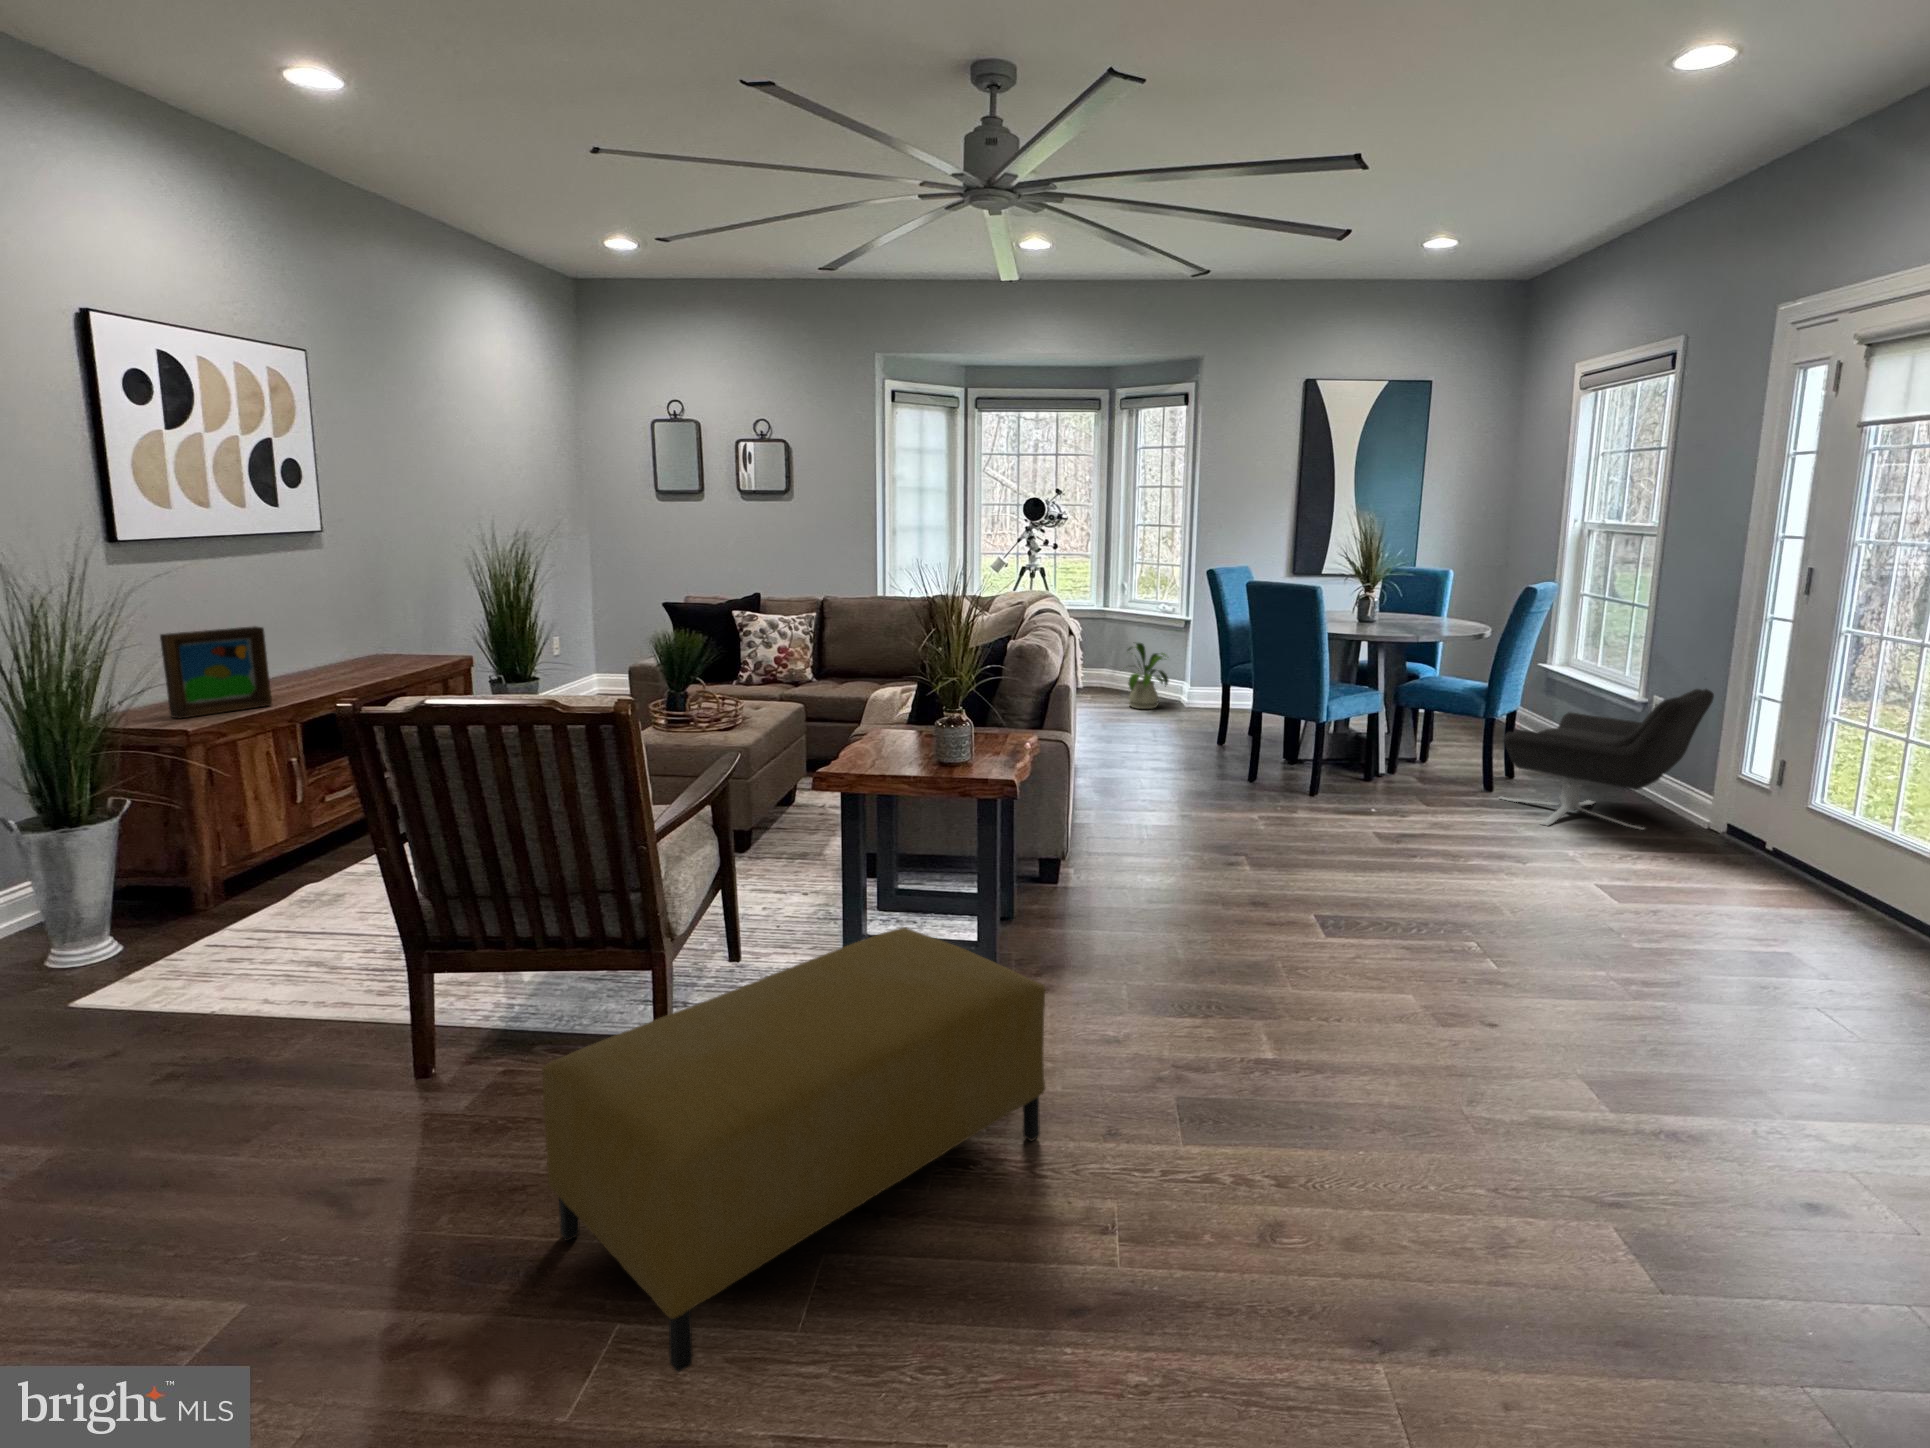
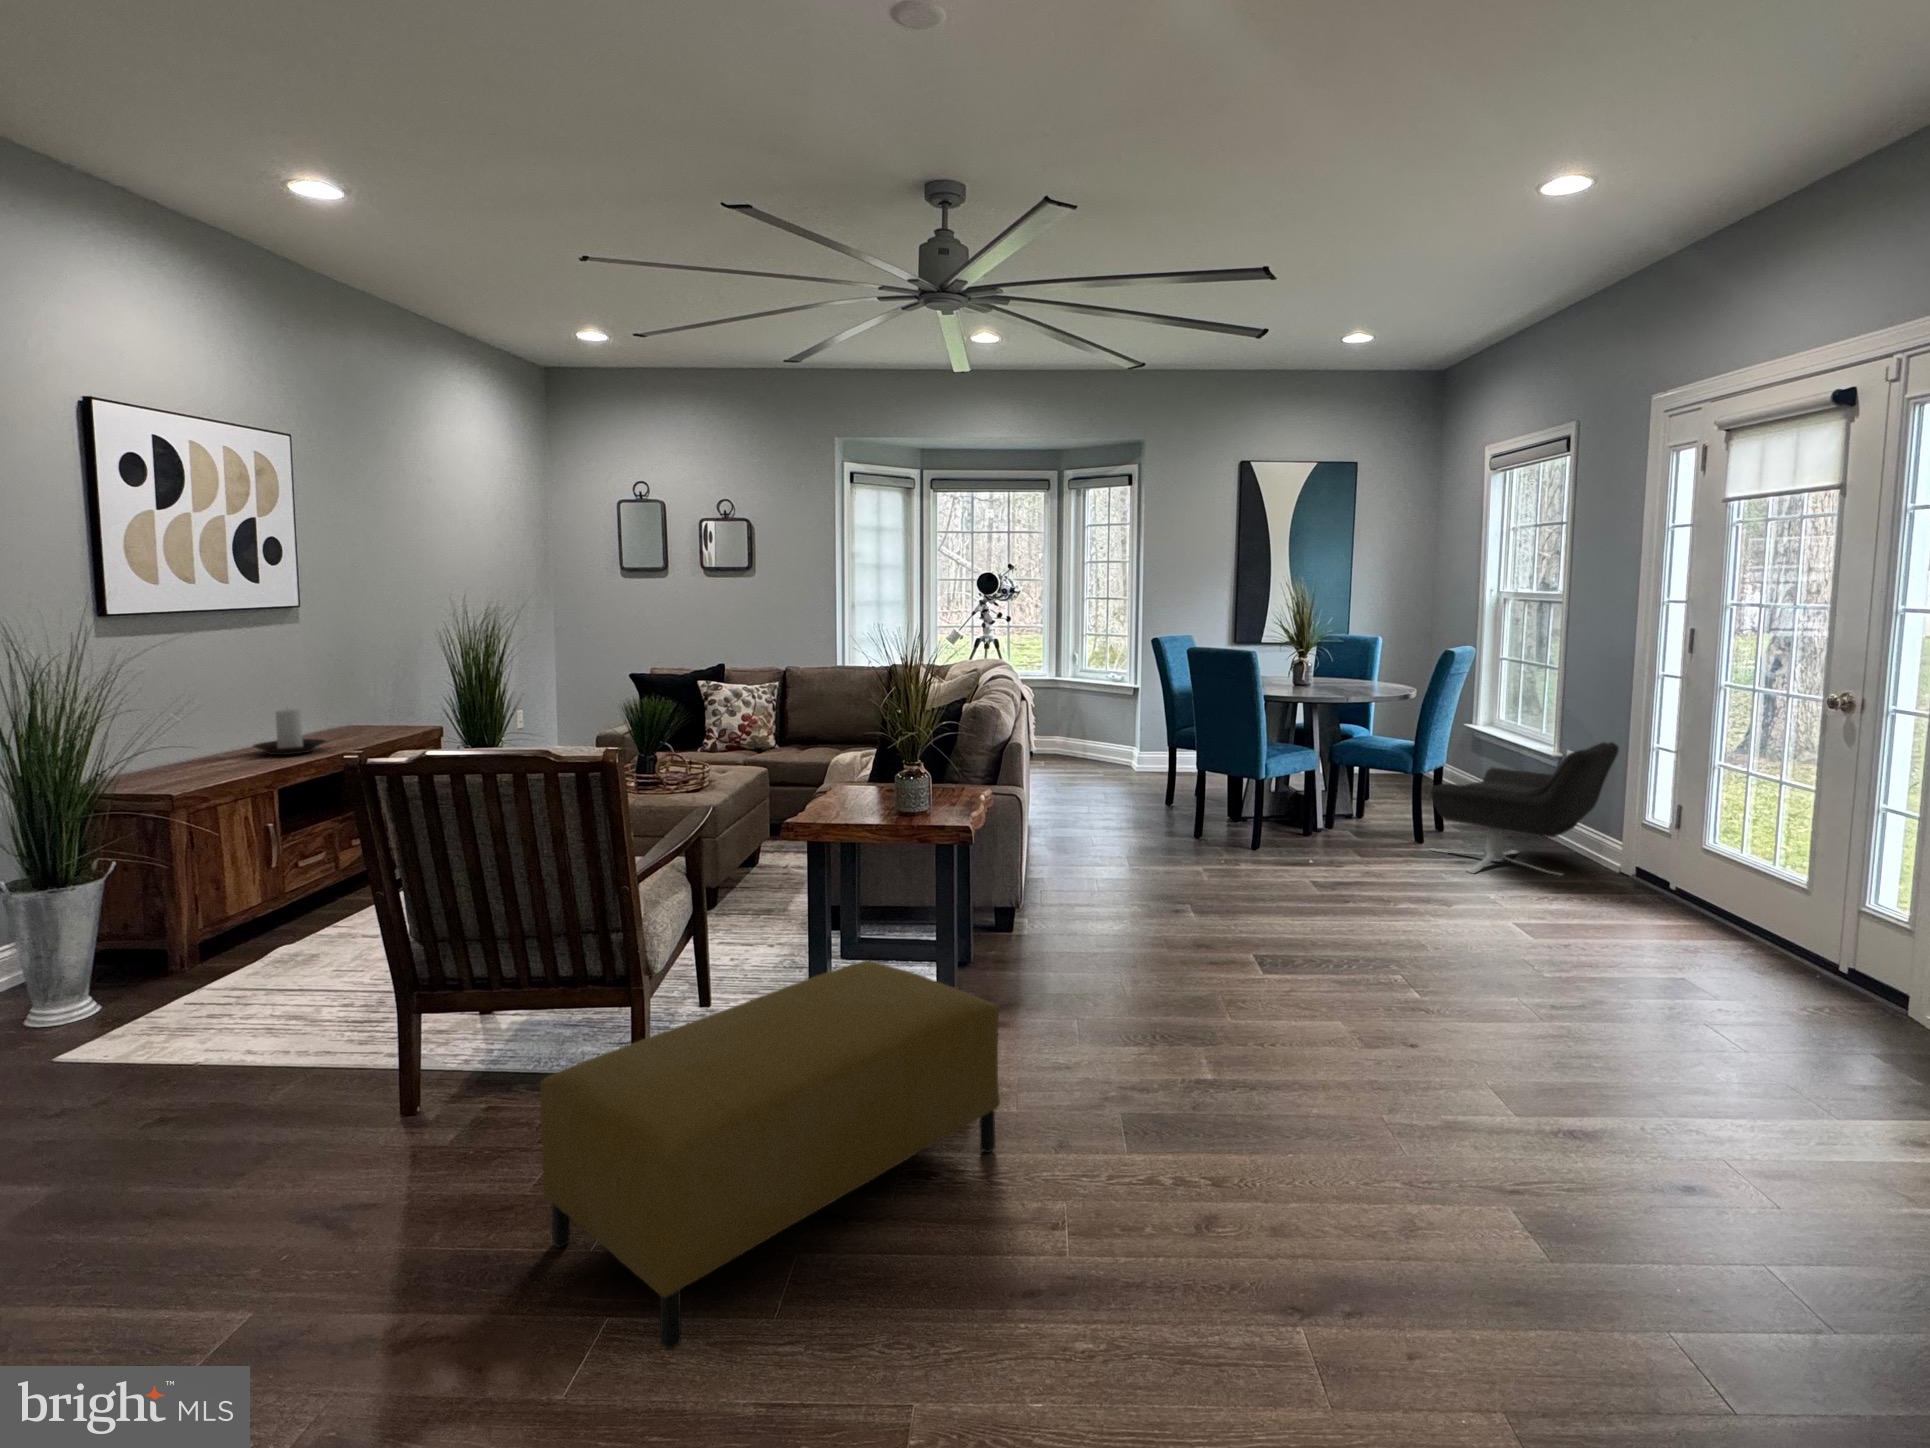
picture frame: present [160,626,272,719] -> none [146,696,251,785]
candle holder: none [277,637,353,686] -> present [254,709,325,755]
house plant: present [1128,643,1169,709] -> none [1072,710,1122,774]

